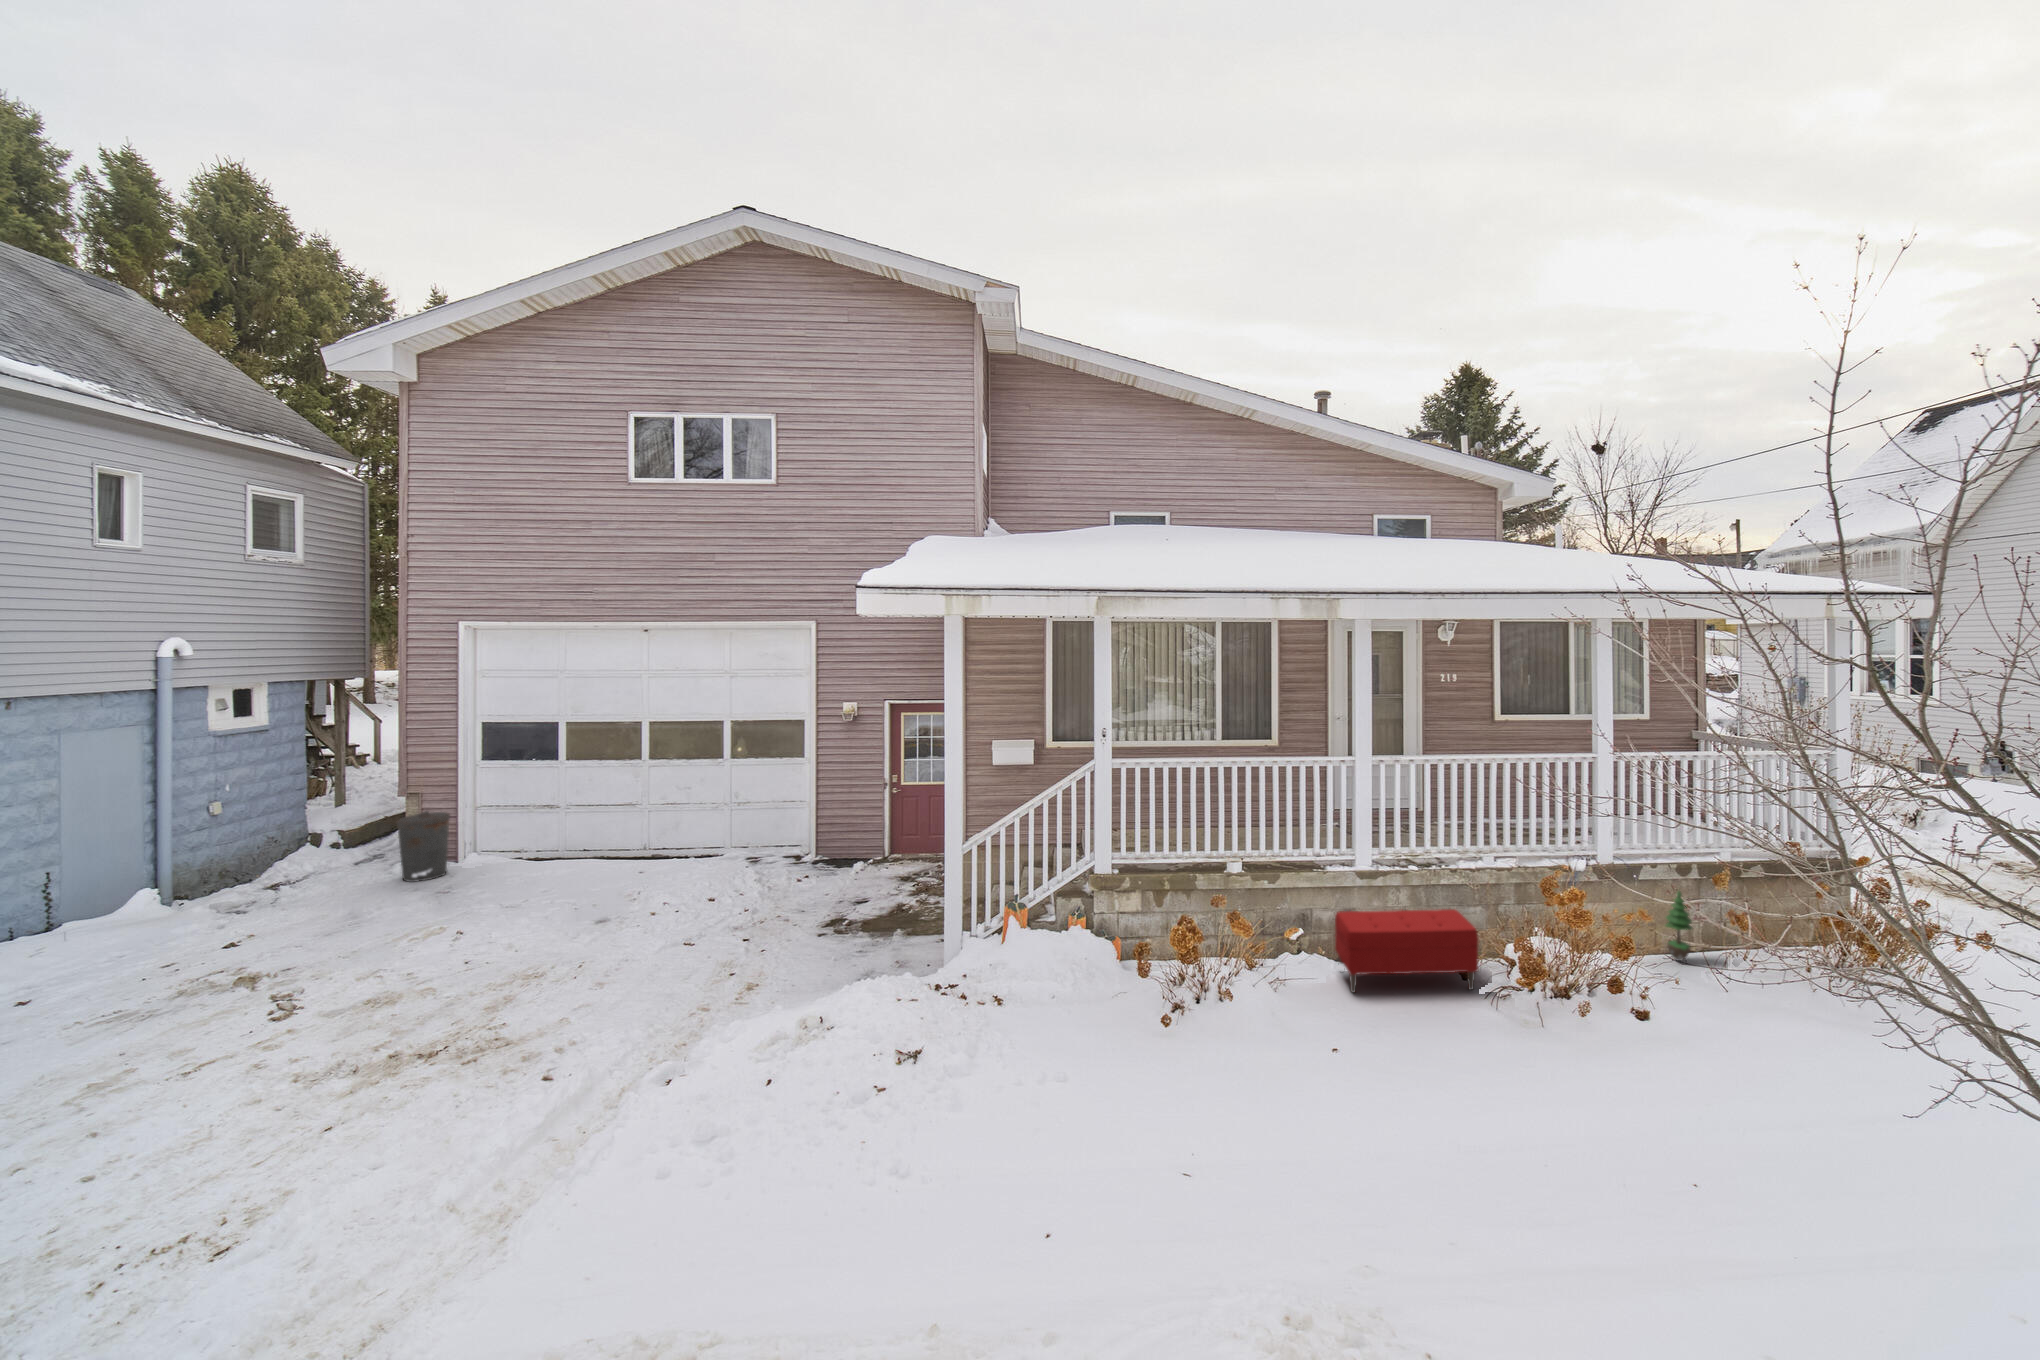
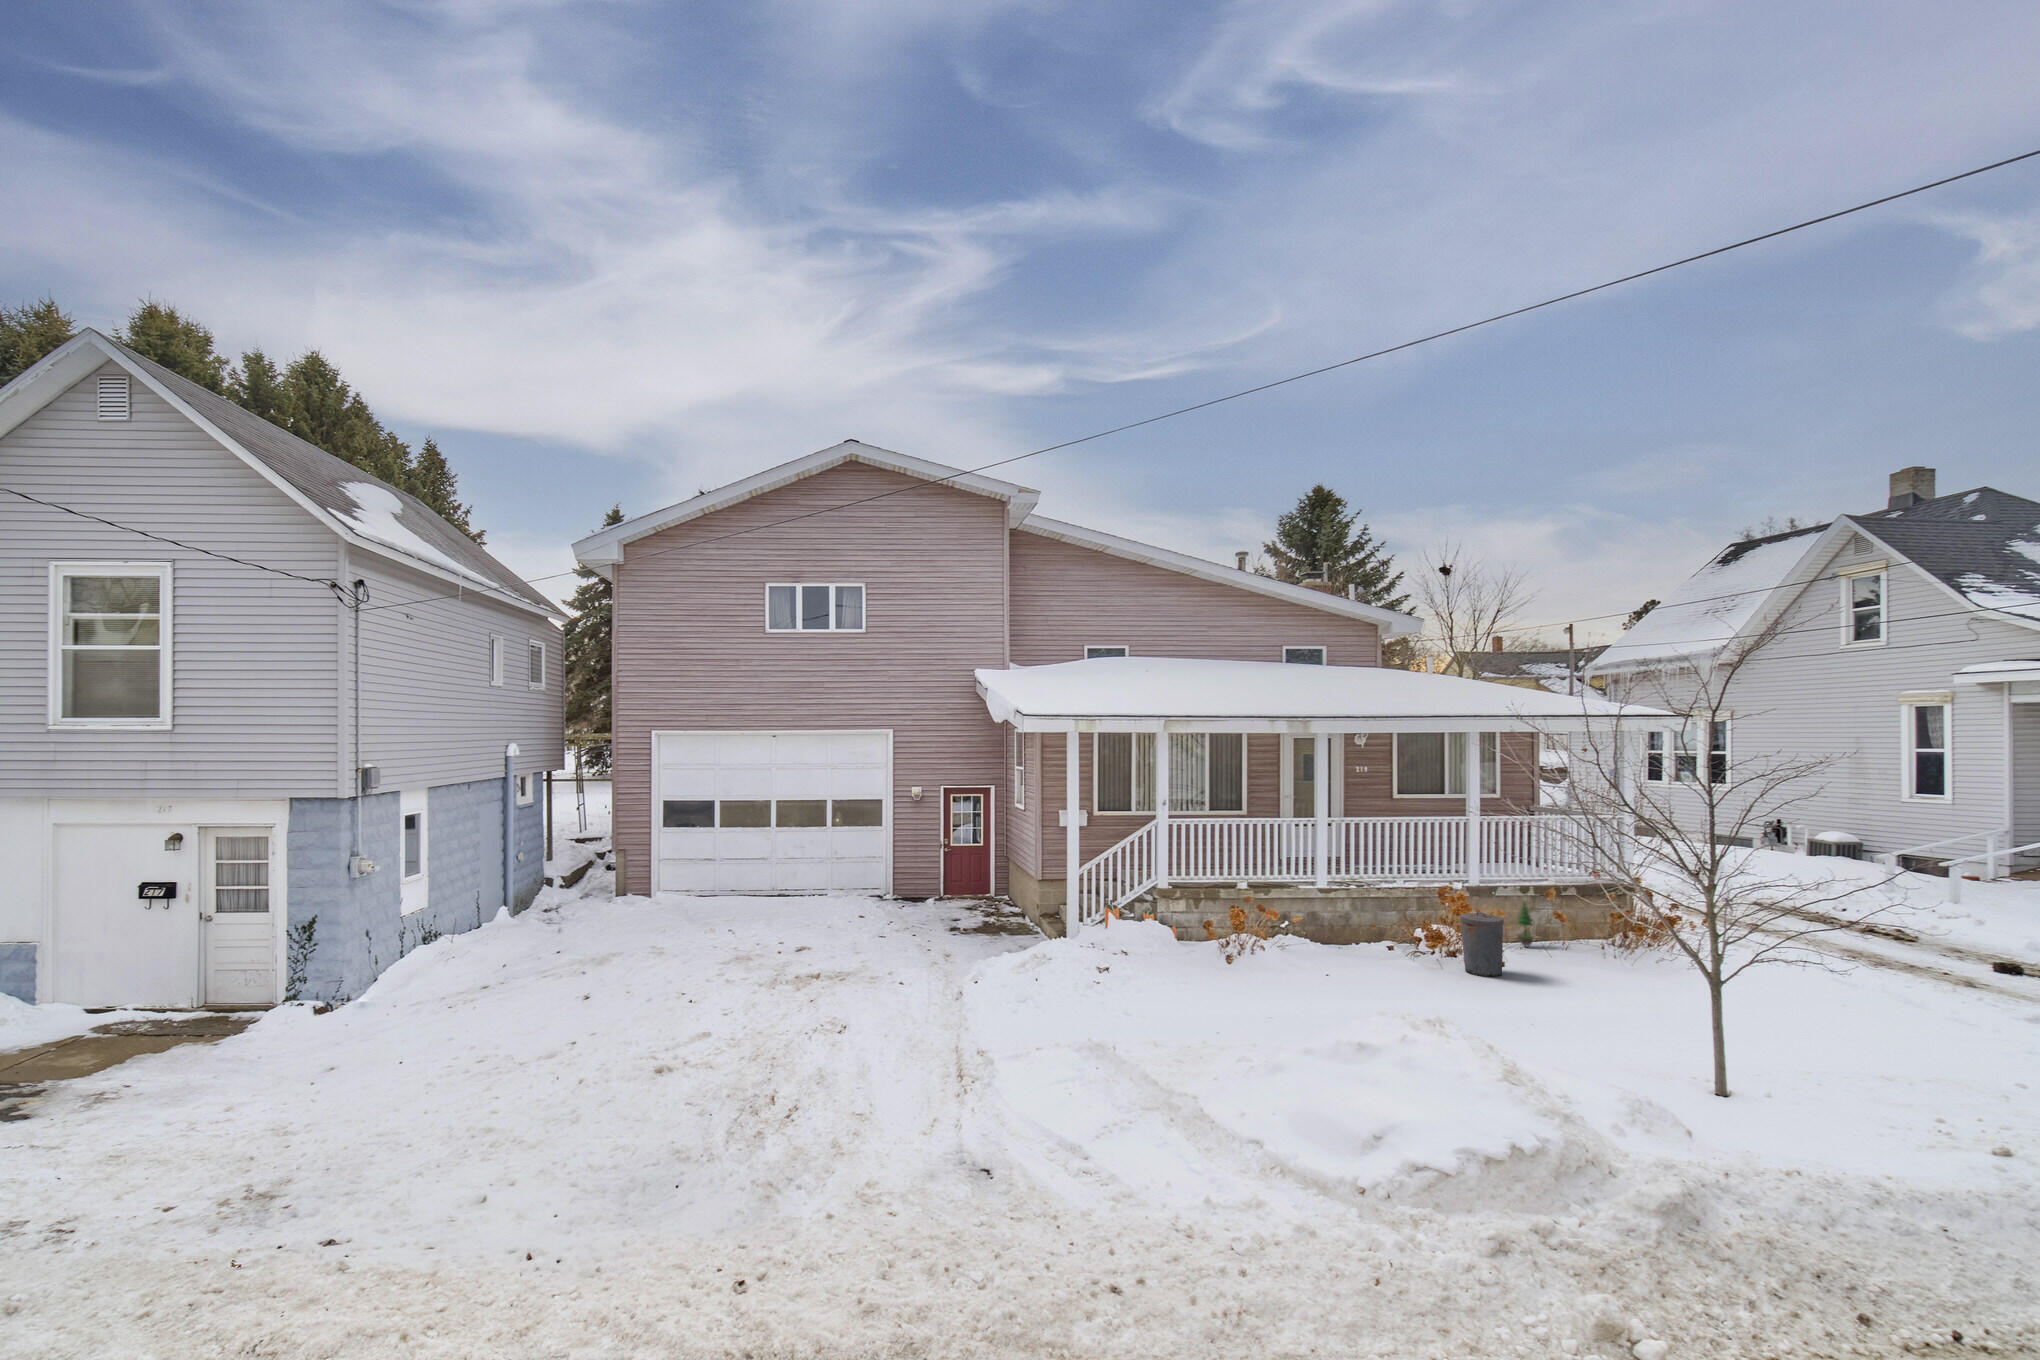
trash can: present [397,811,450,882] -> present [1459,912,1504,977]
bench: present [1335,909,1479,992] -> none [1306,912,1401,959]

